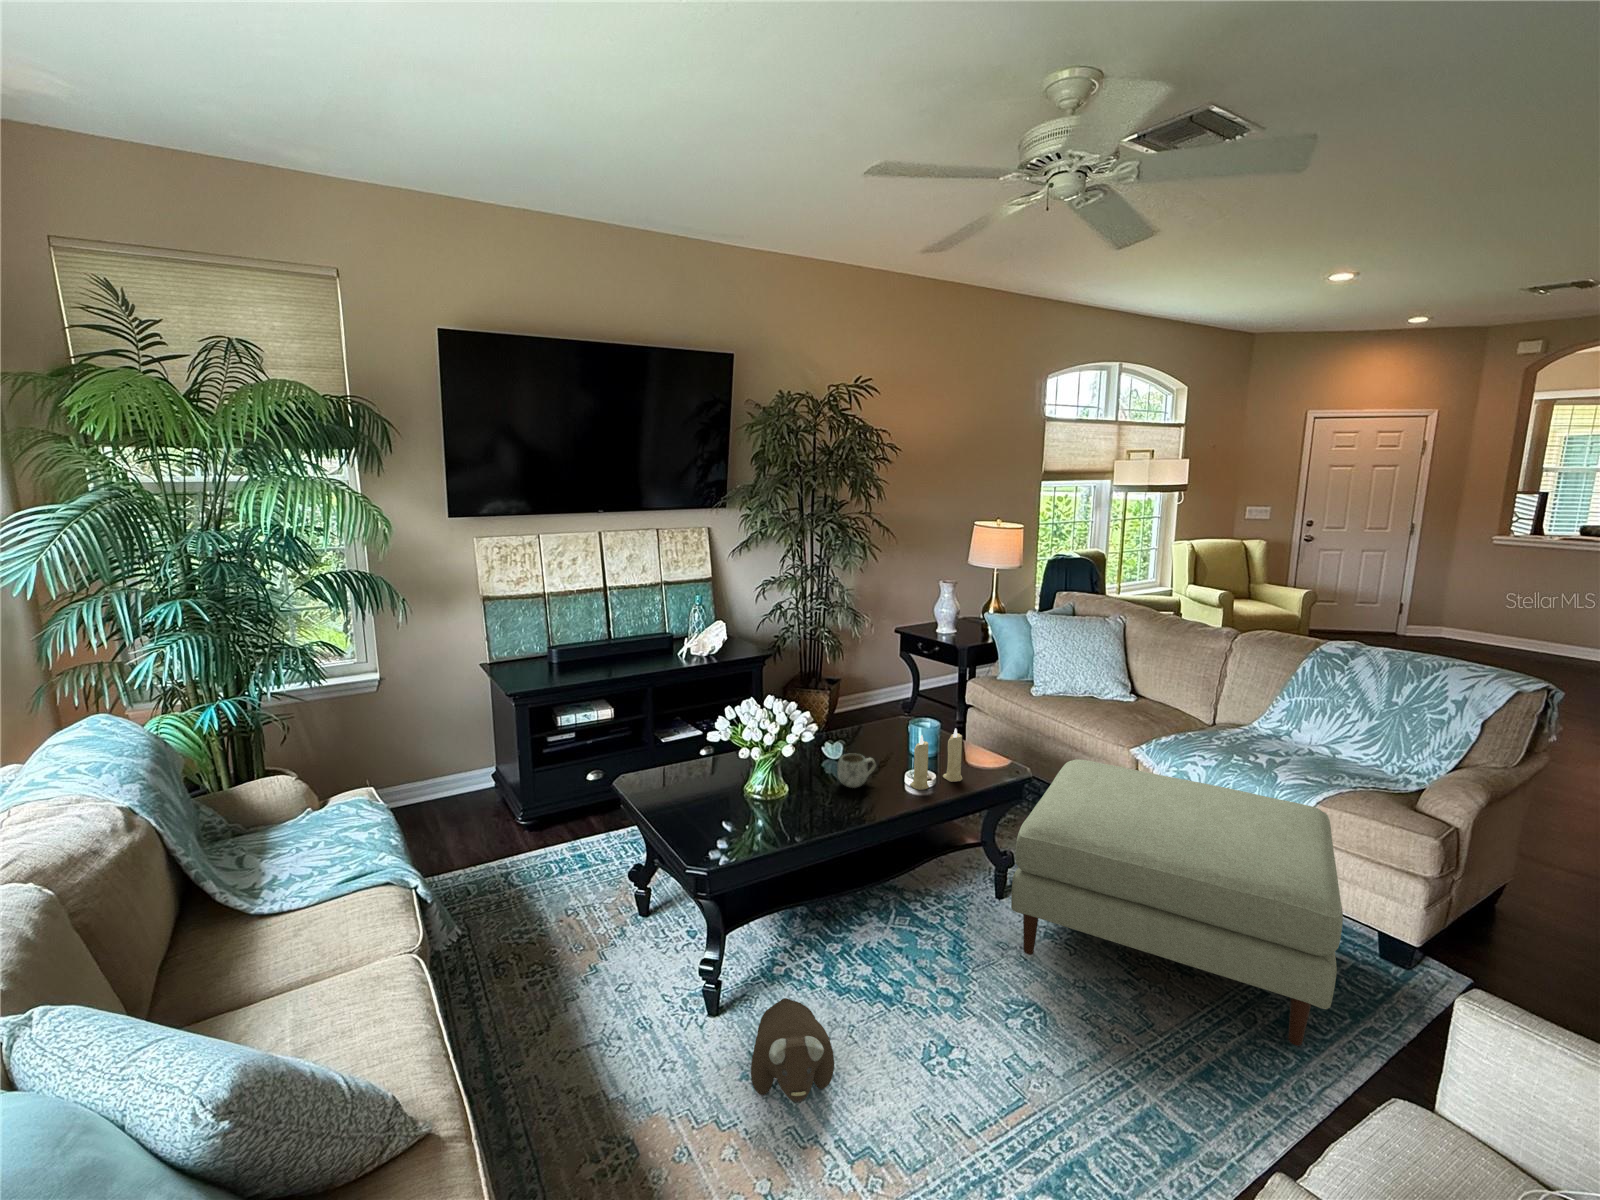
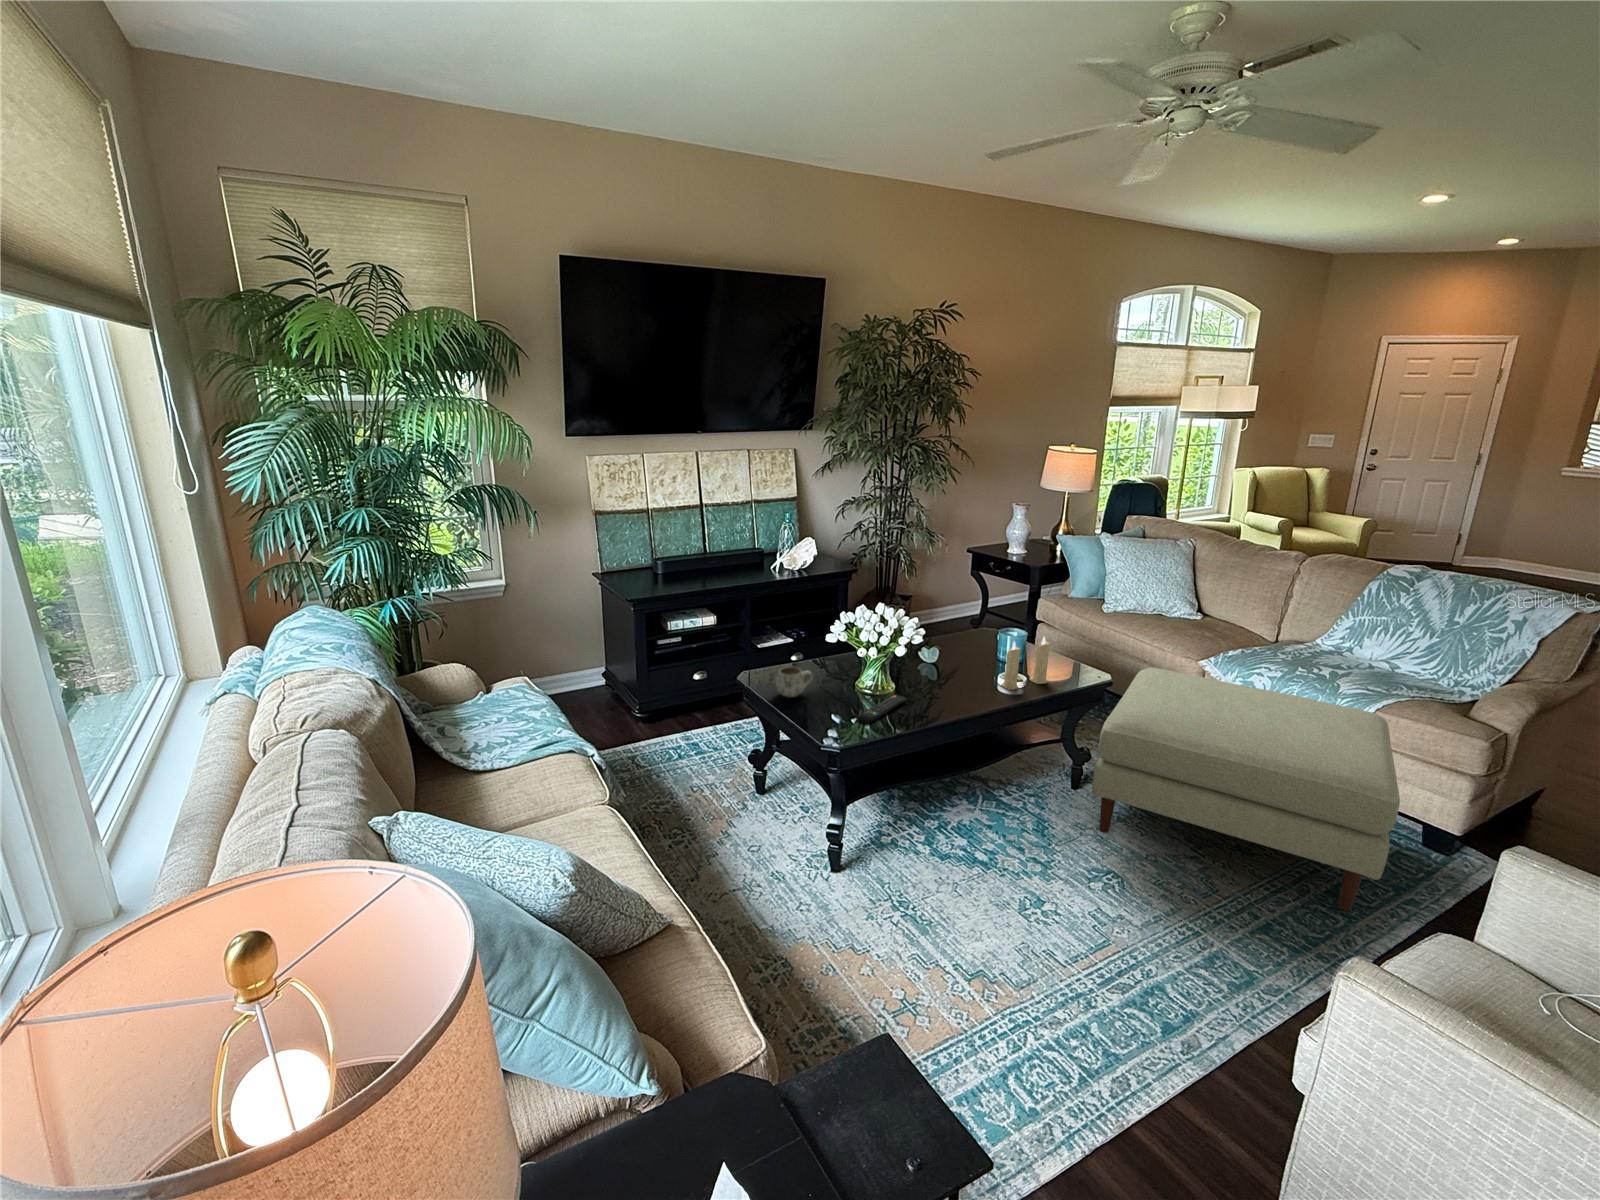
mug: present [837,754,876,788] -> present [776,666,813,697]
remote control: none [739,800,800,836] -> present [857,695,906,723]
plush toy: present [751,998,834,1103] -> none [879,856,948,934]

